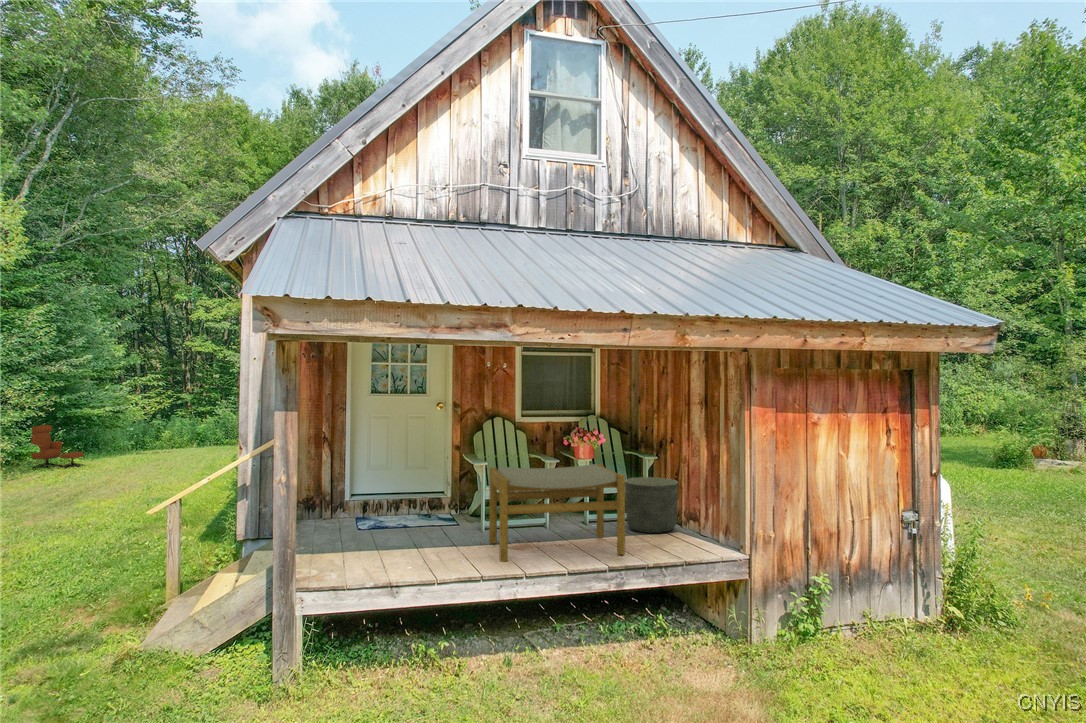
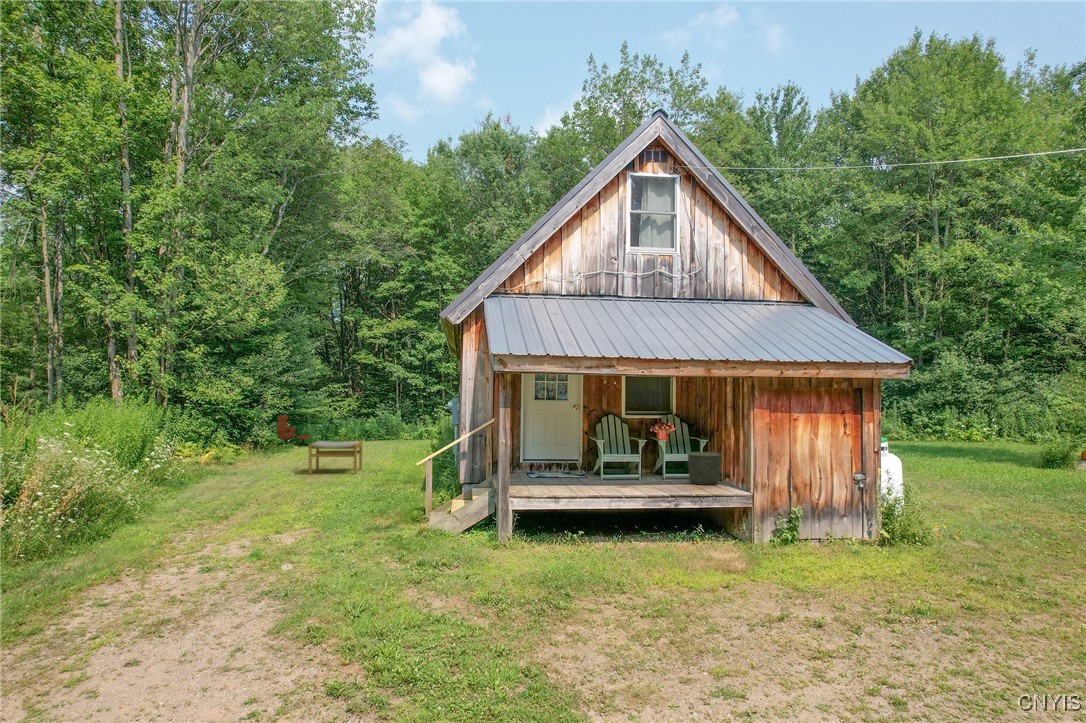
footstool: present [489,464,625,562] -> present [308,441,362,474]

